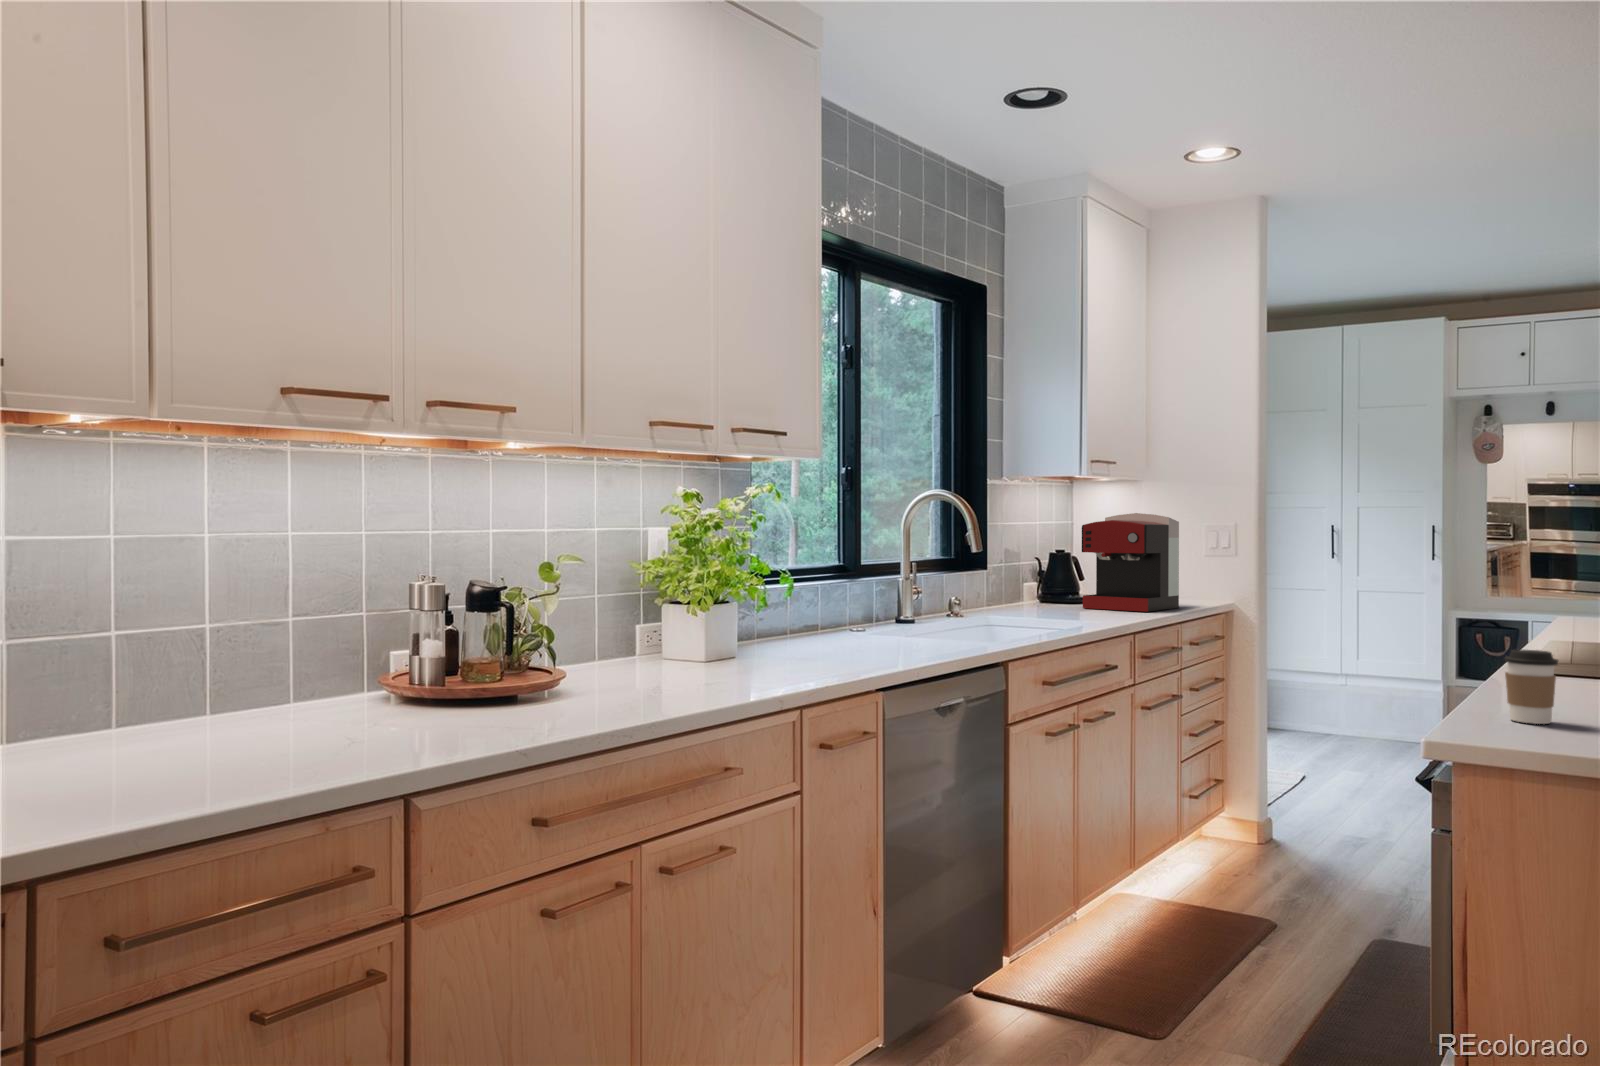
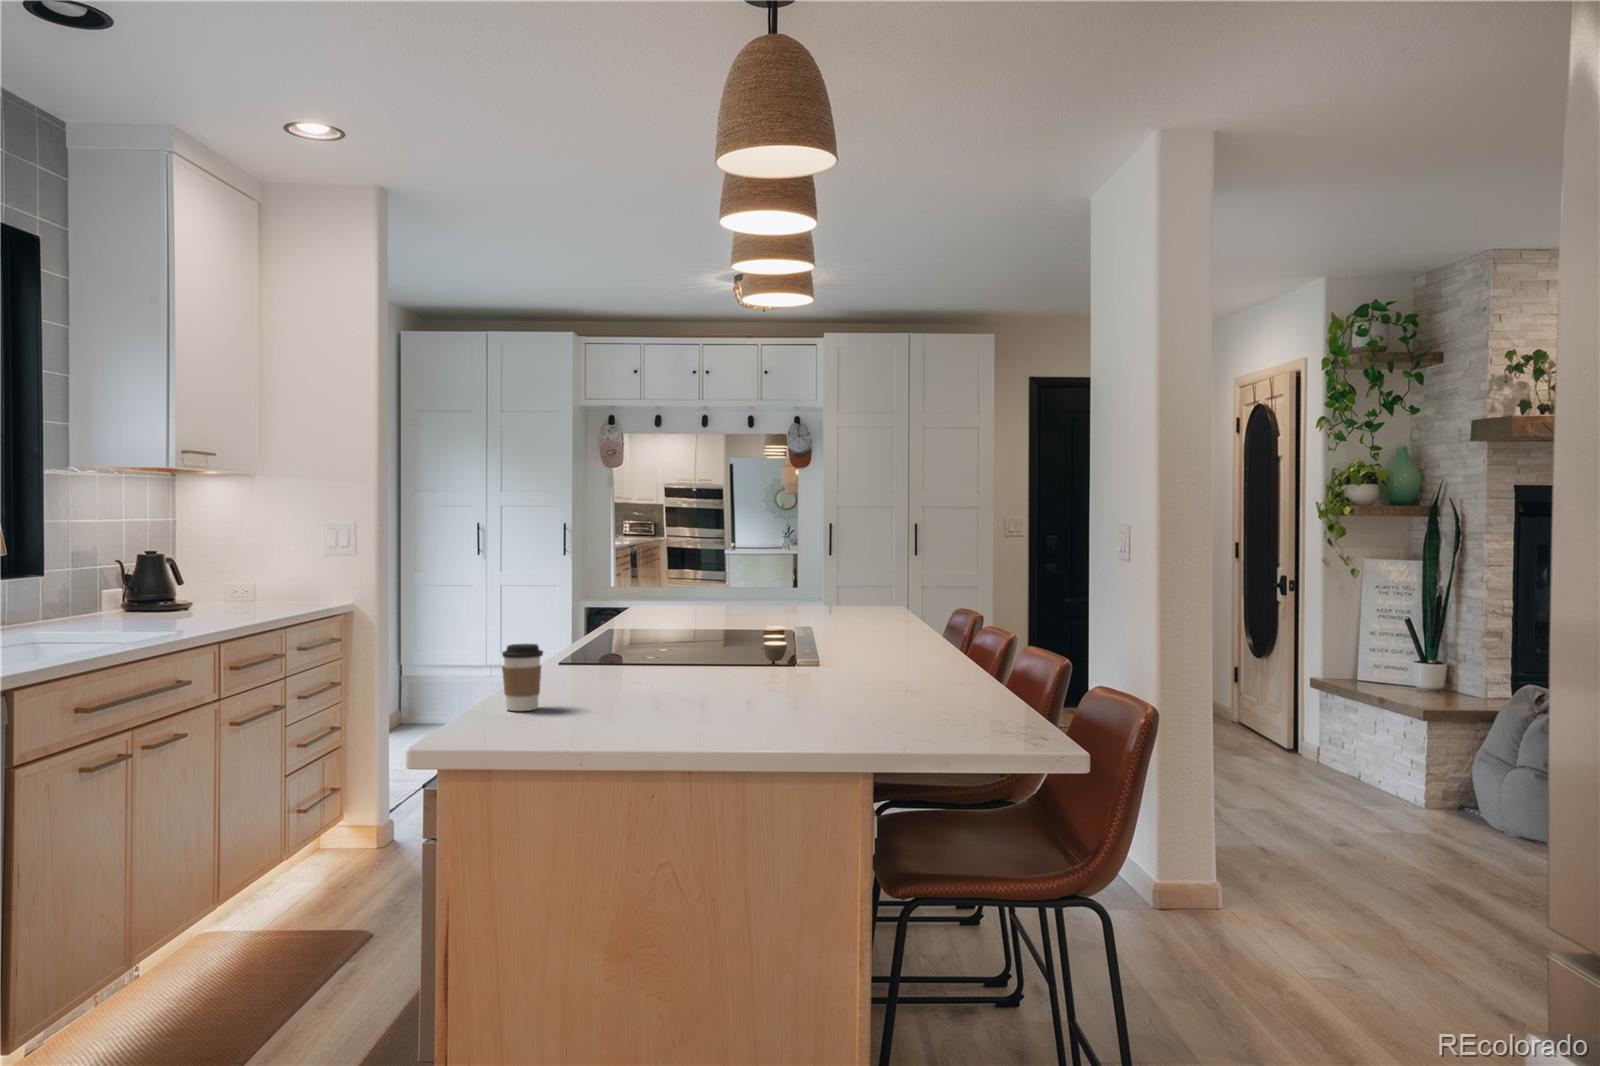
coffee maker: present [1082,513,1179,612] -> none [169,509,289,618]

